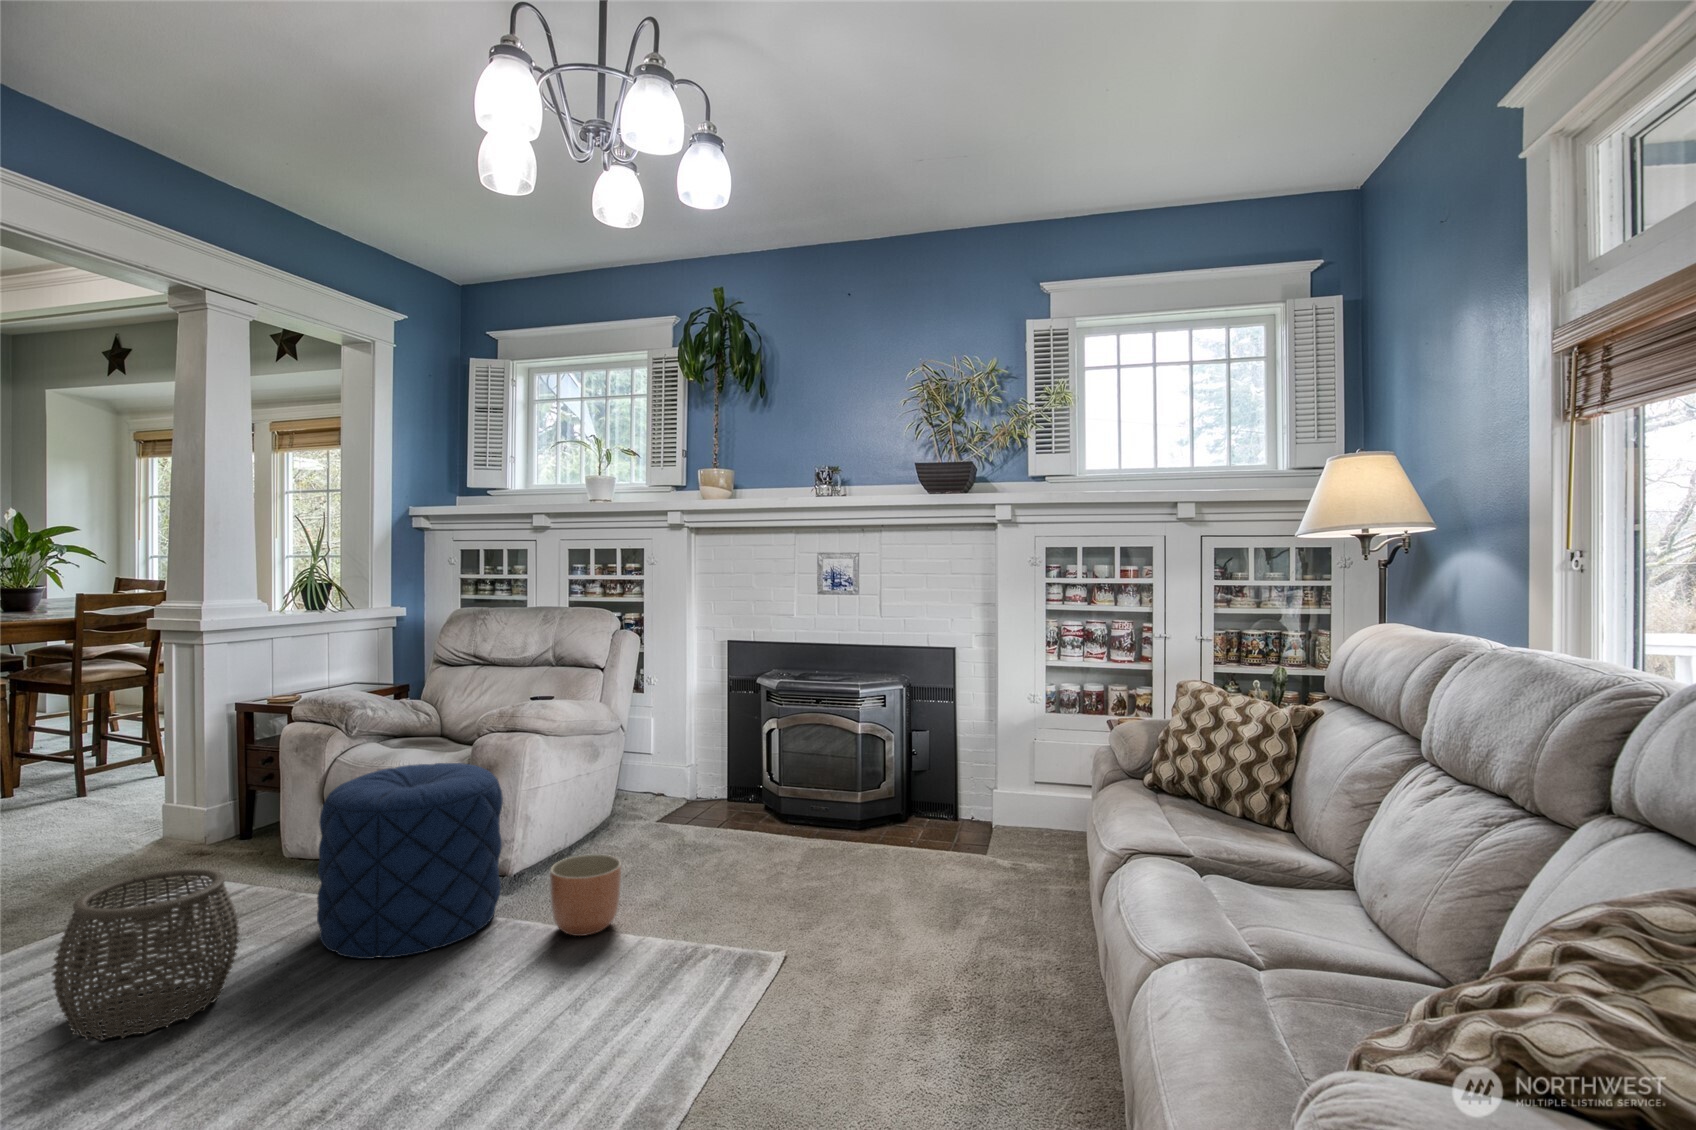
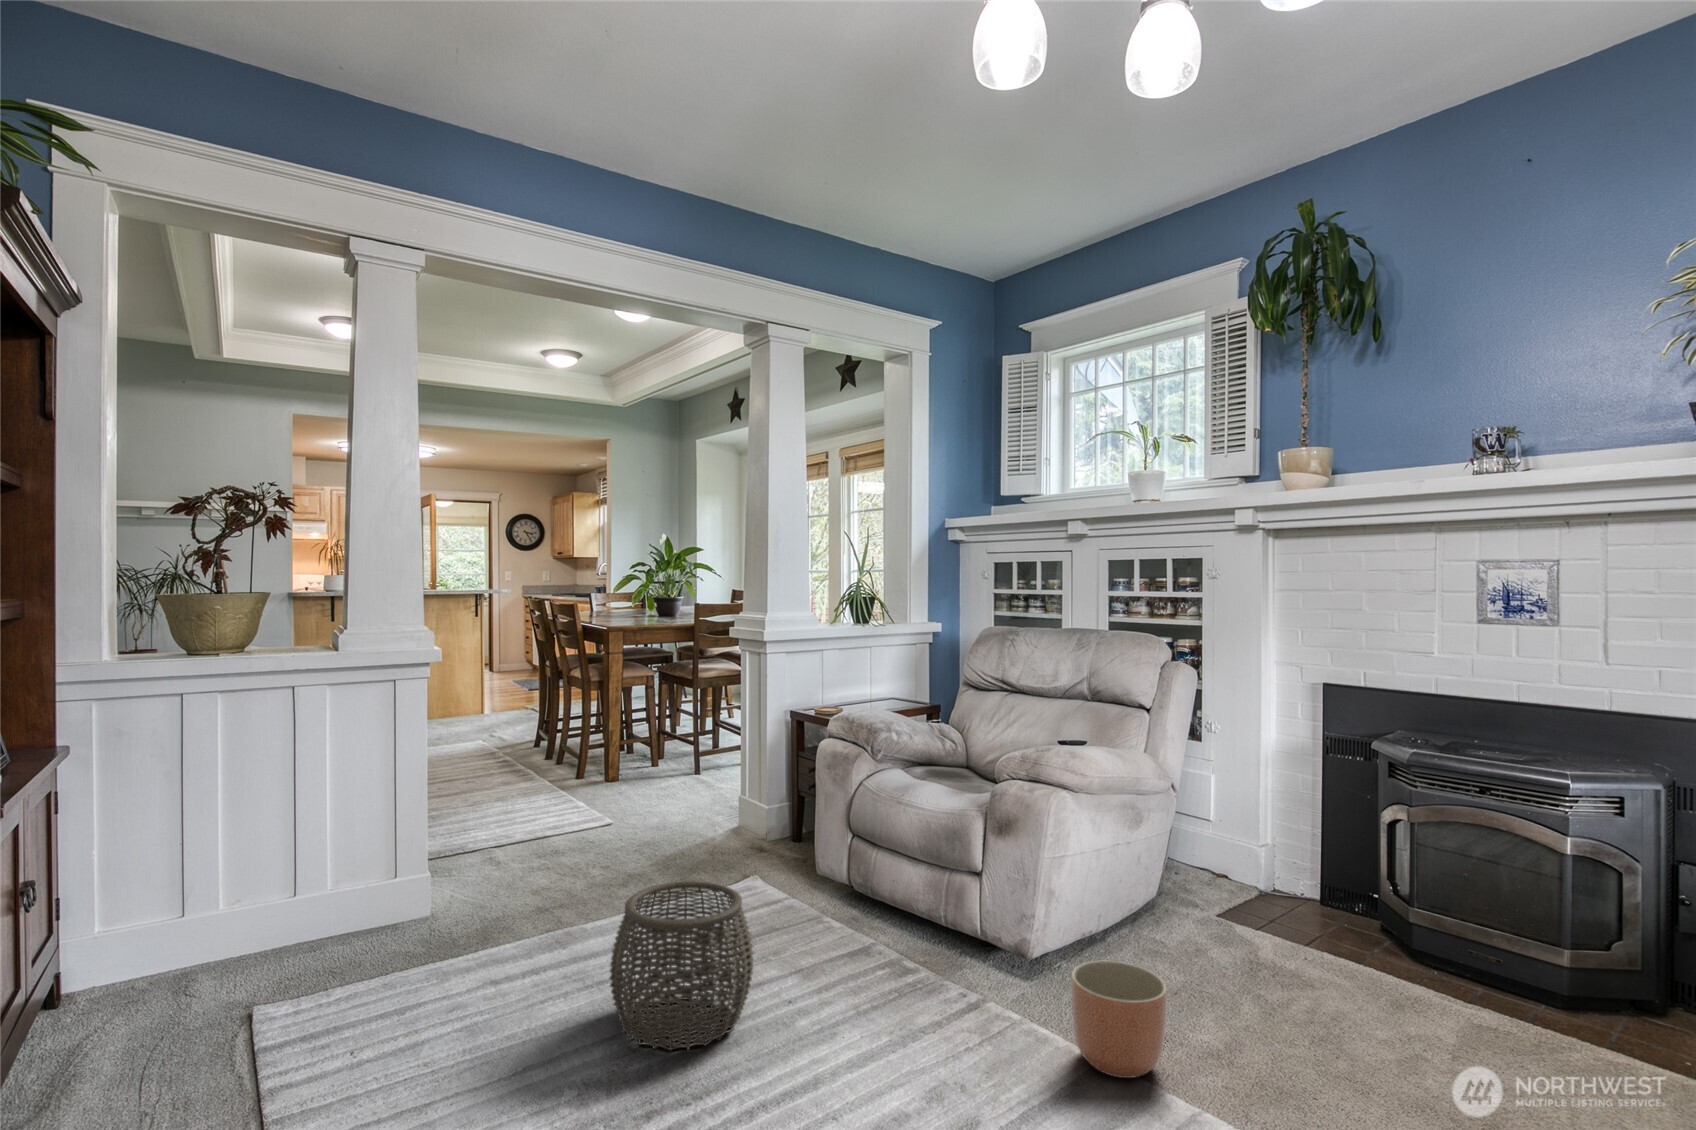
pouf: present [317,763,503,959] -> none [830,804,1017,1036]

